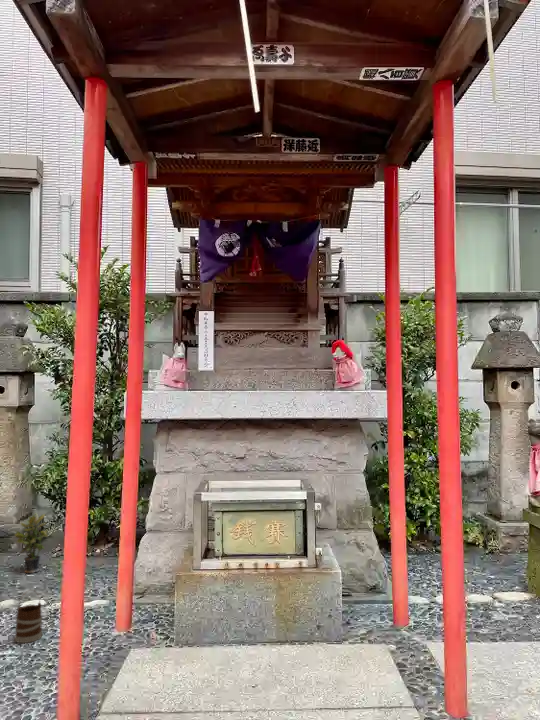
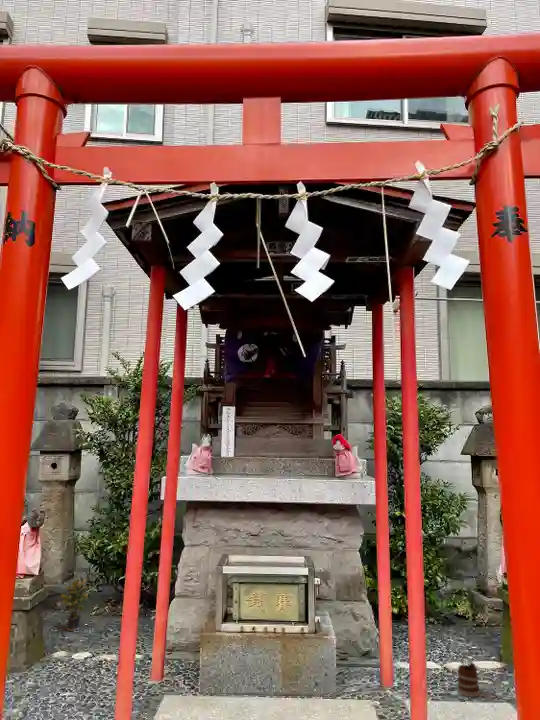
wooden bucket: present [15,590,42,643] -> present [458,661,480,697]

